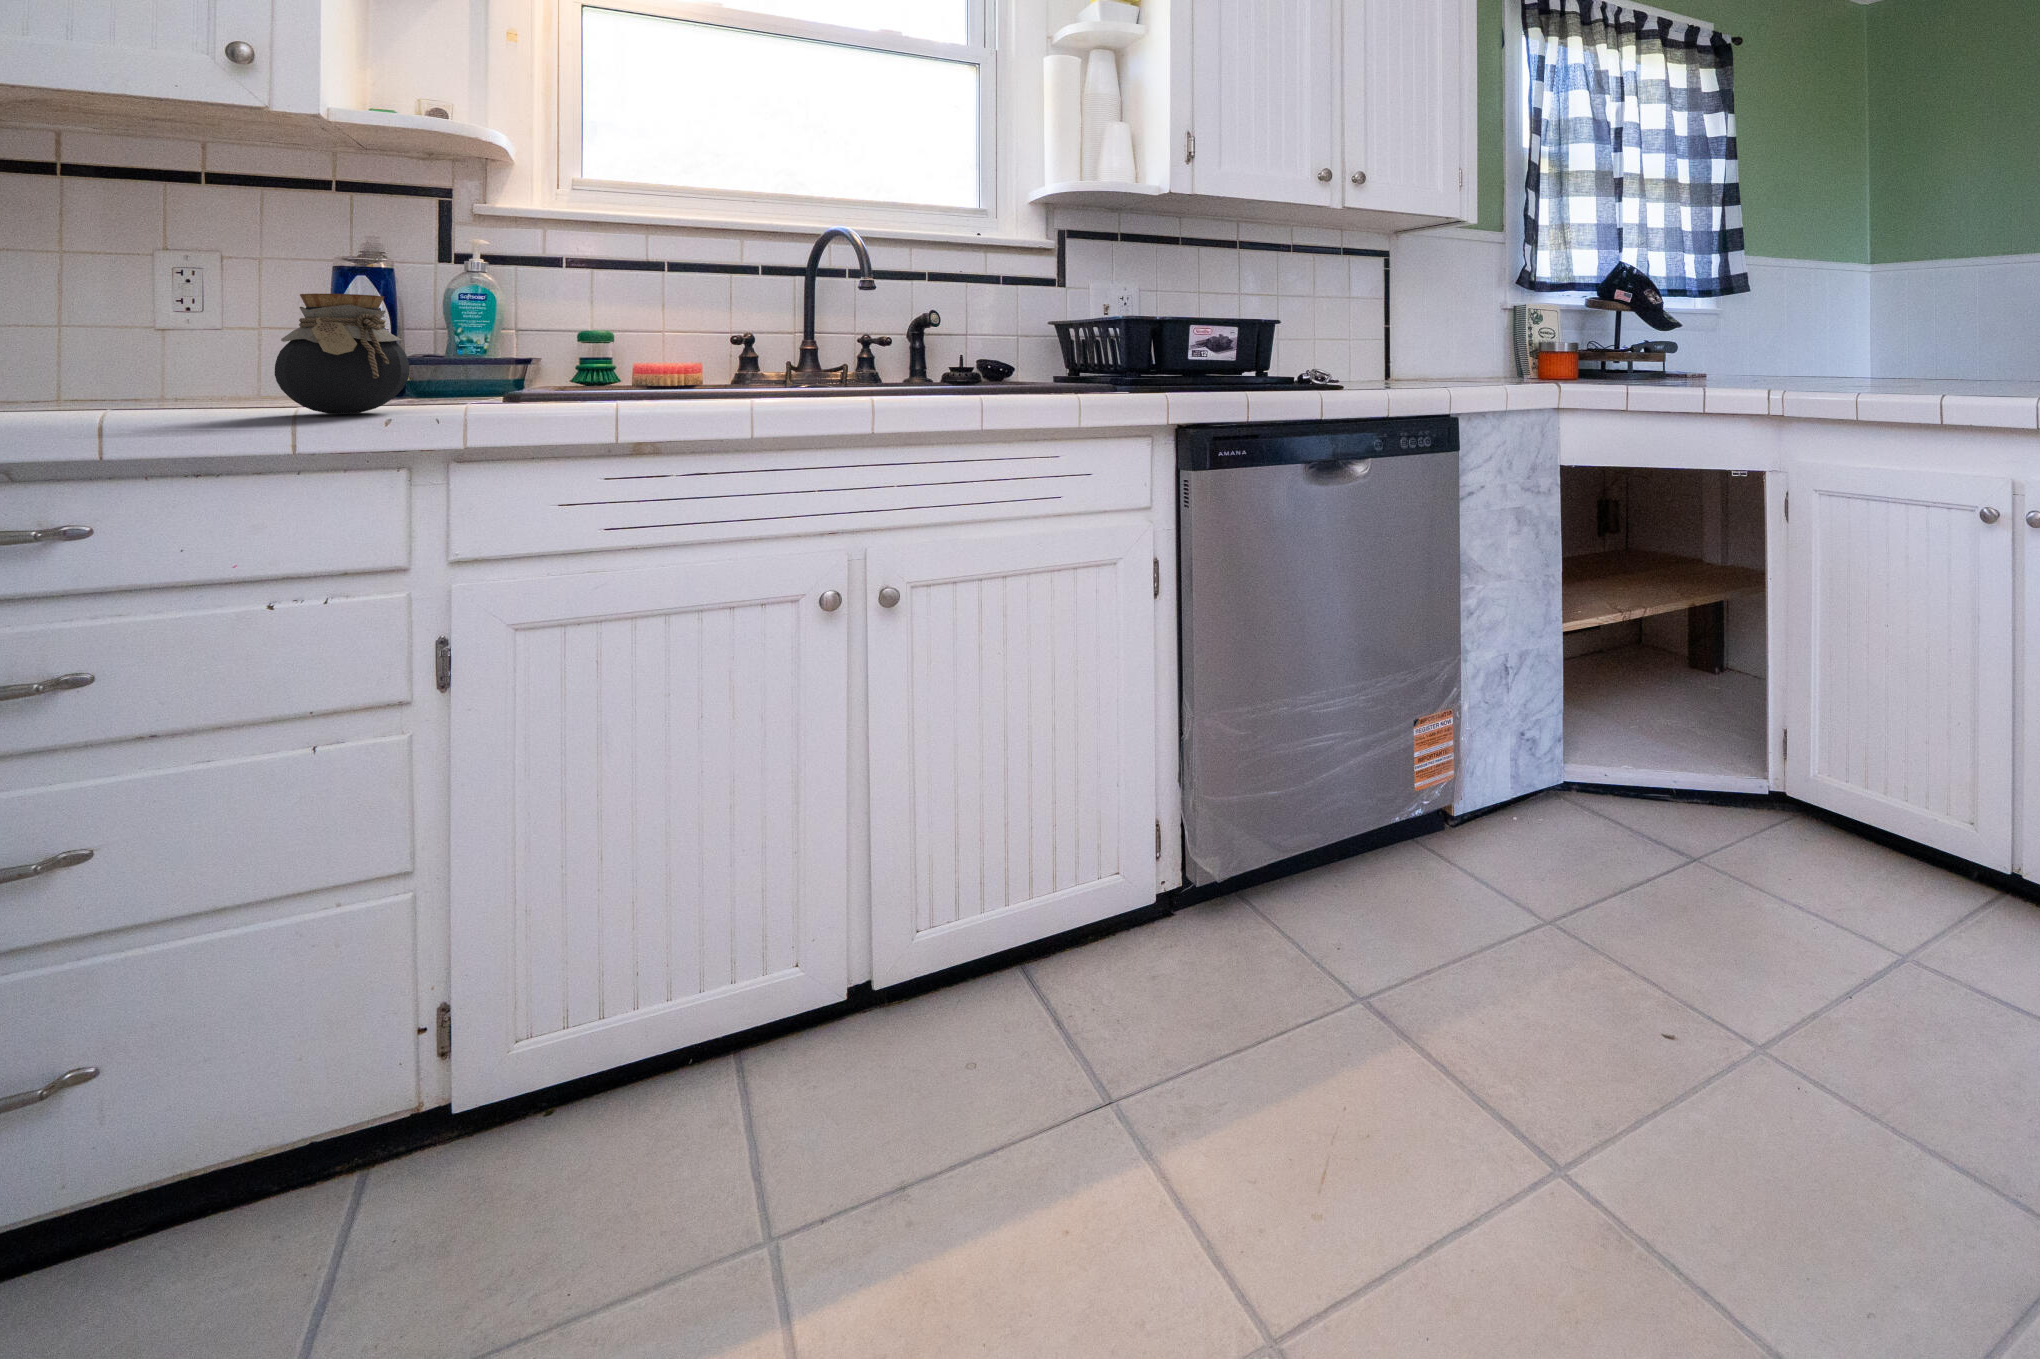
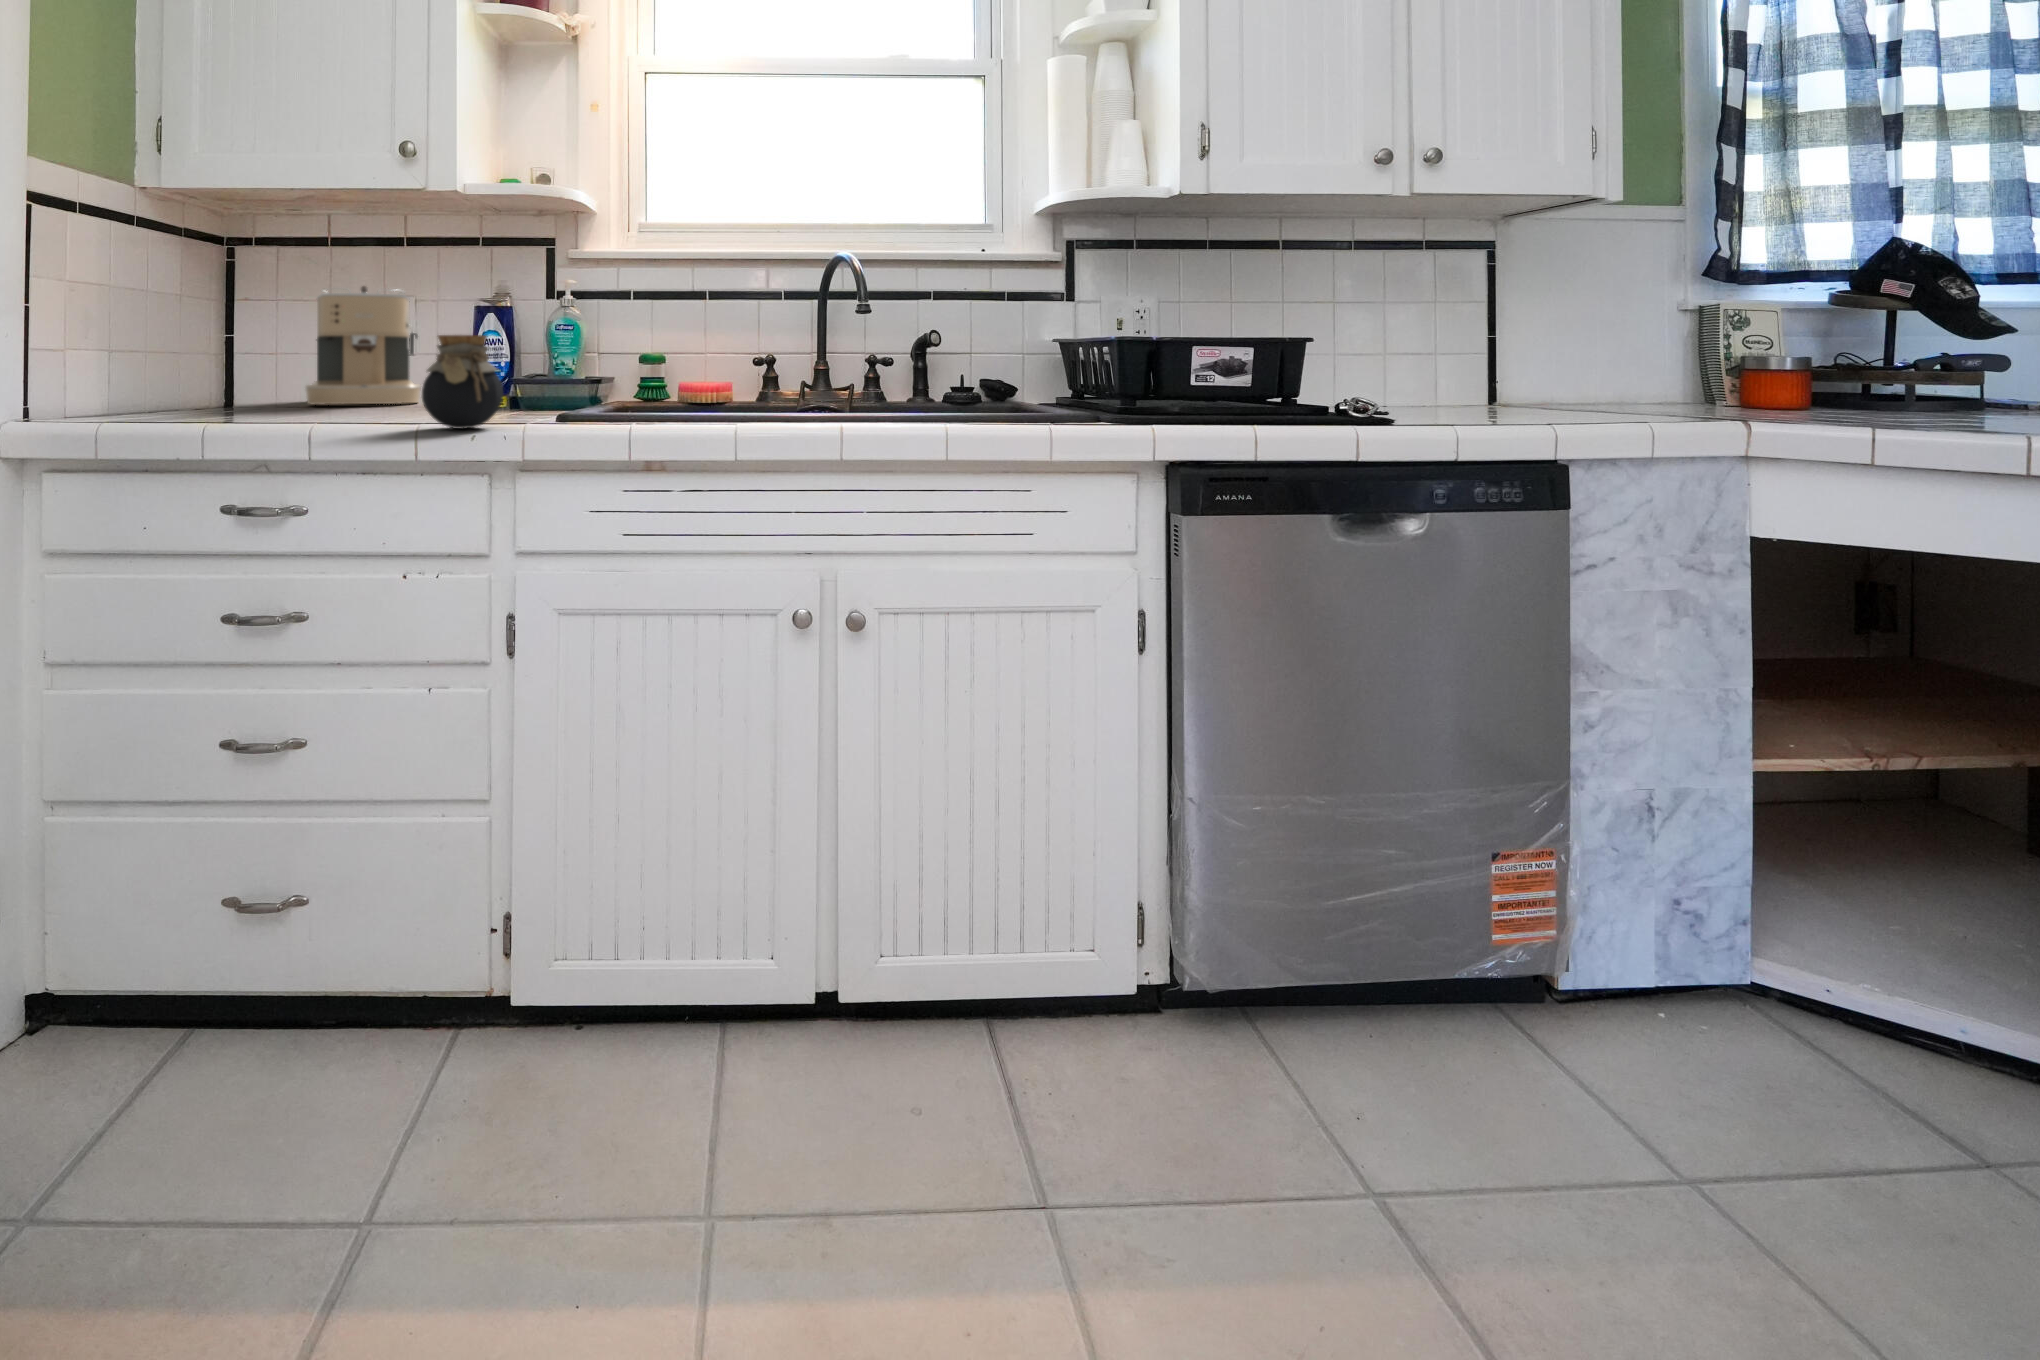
coffee maker: none [11,232,236,394] -> present [305,286,421,405]

